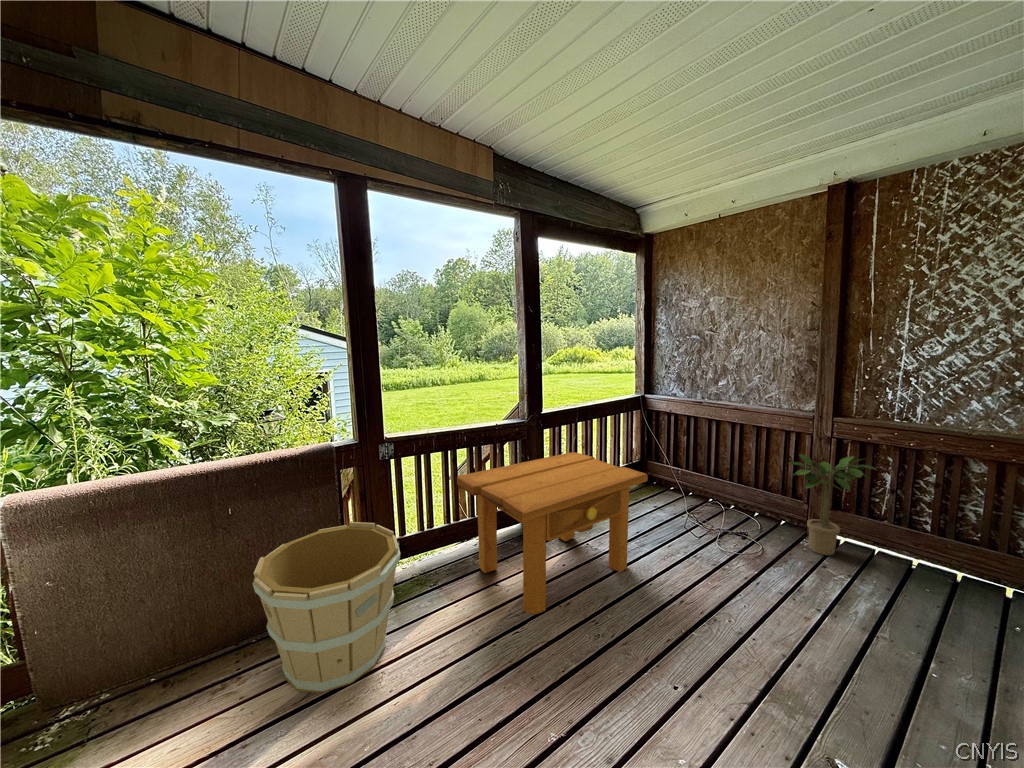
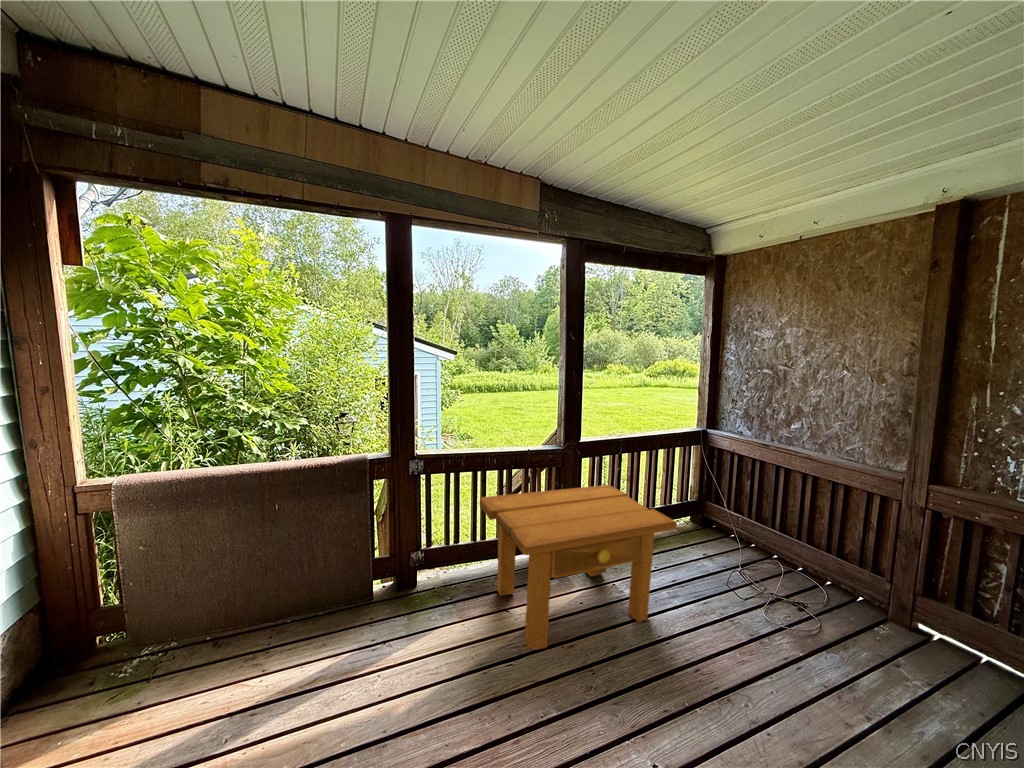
potted plant: present [790,454,877,555] -> none [860,522,984,653]
wooden bucket: present [253,522,400,693] -> none [280,529,410,683]

